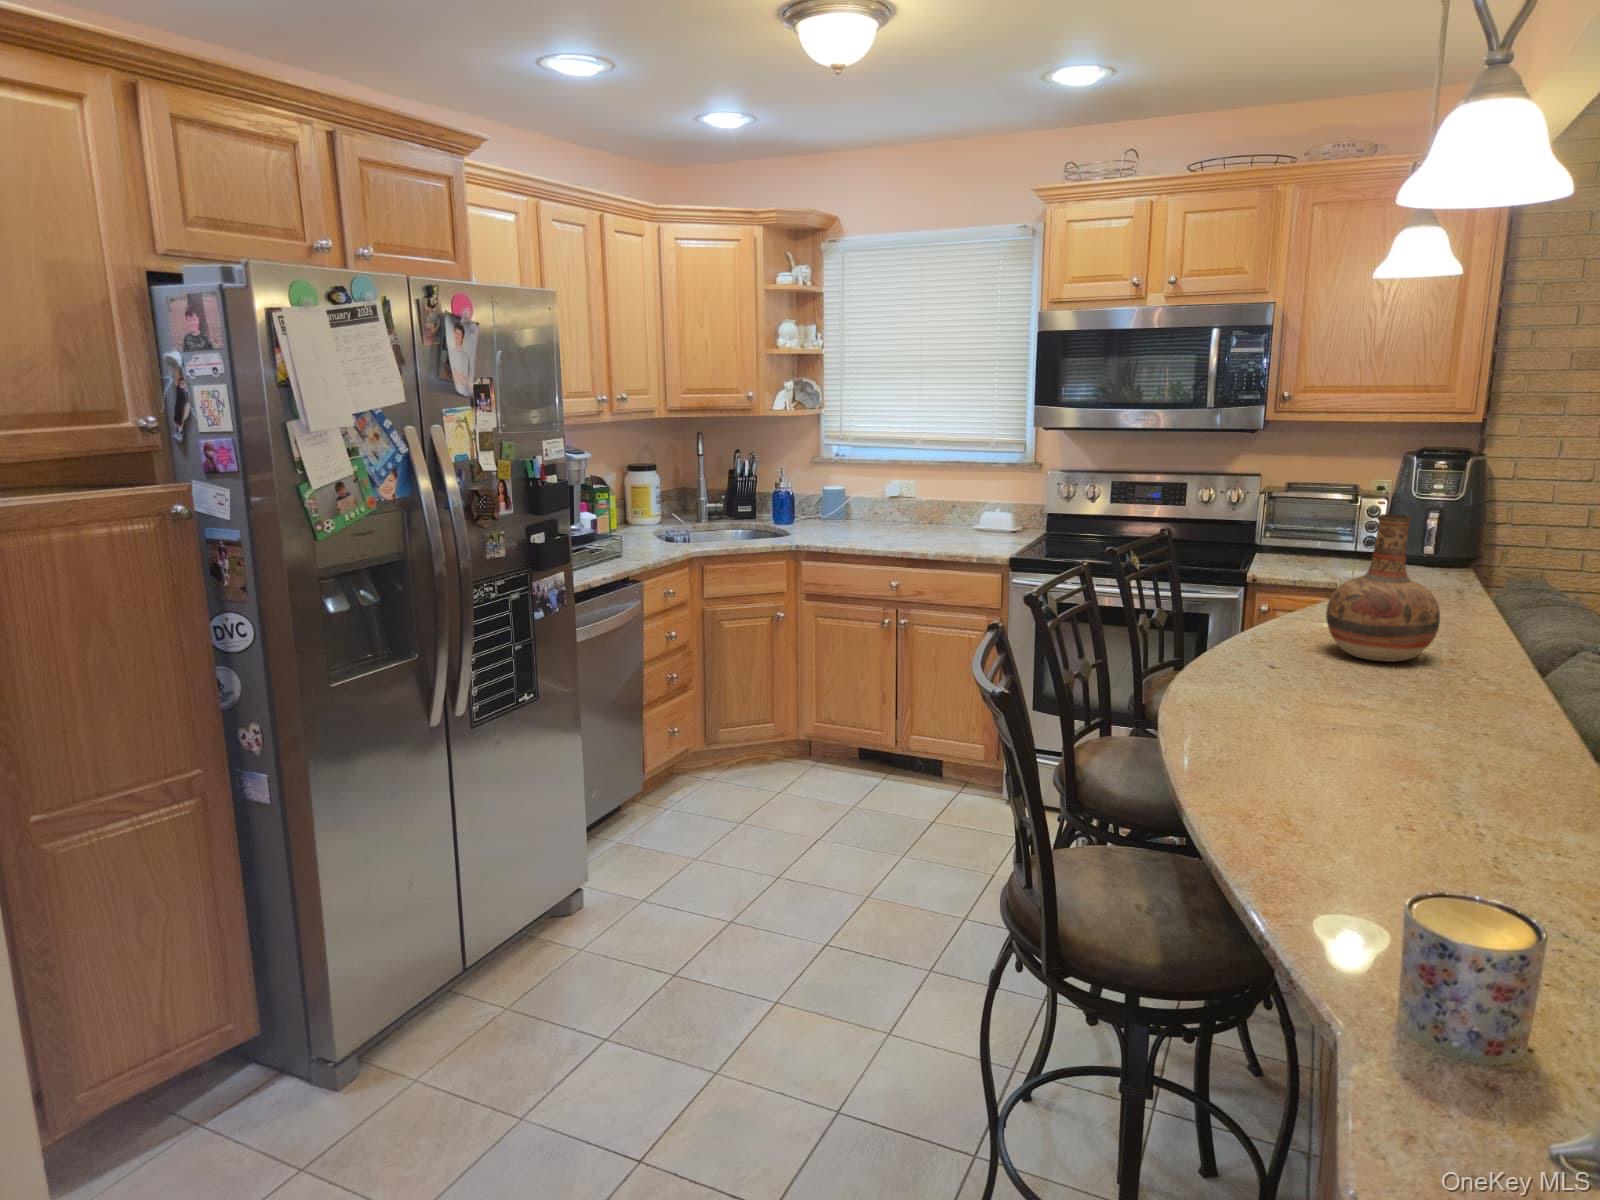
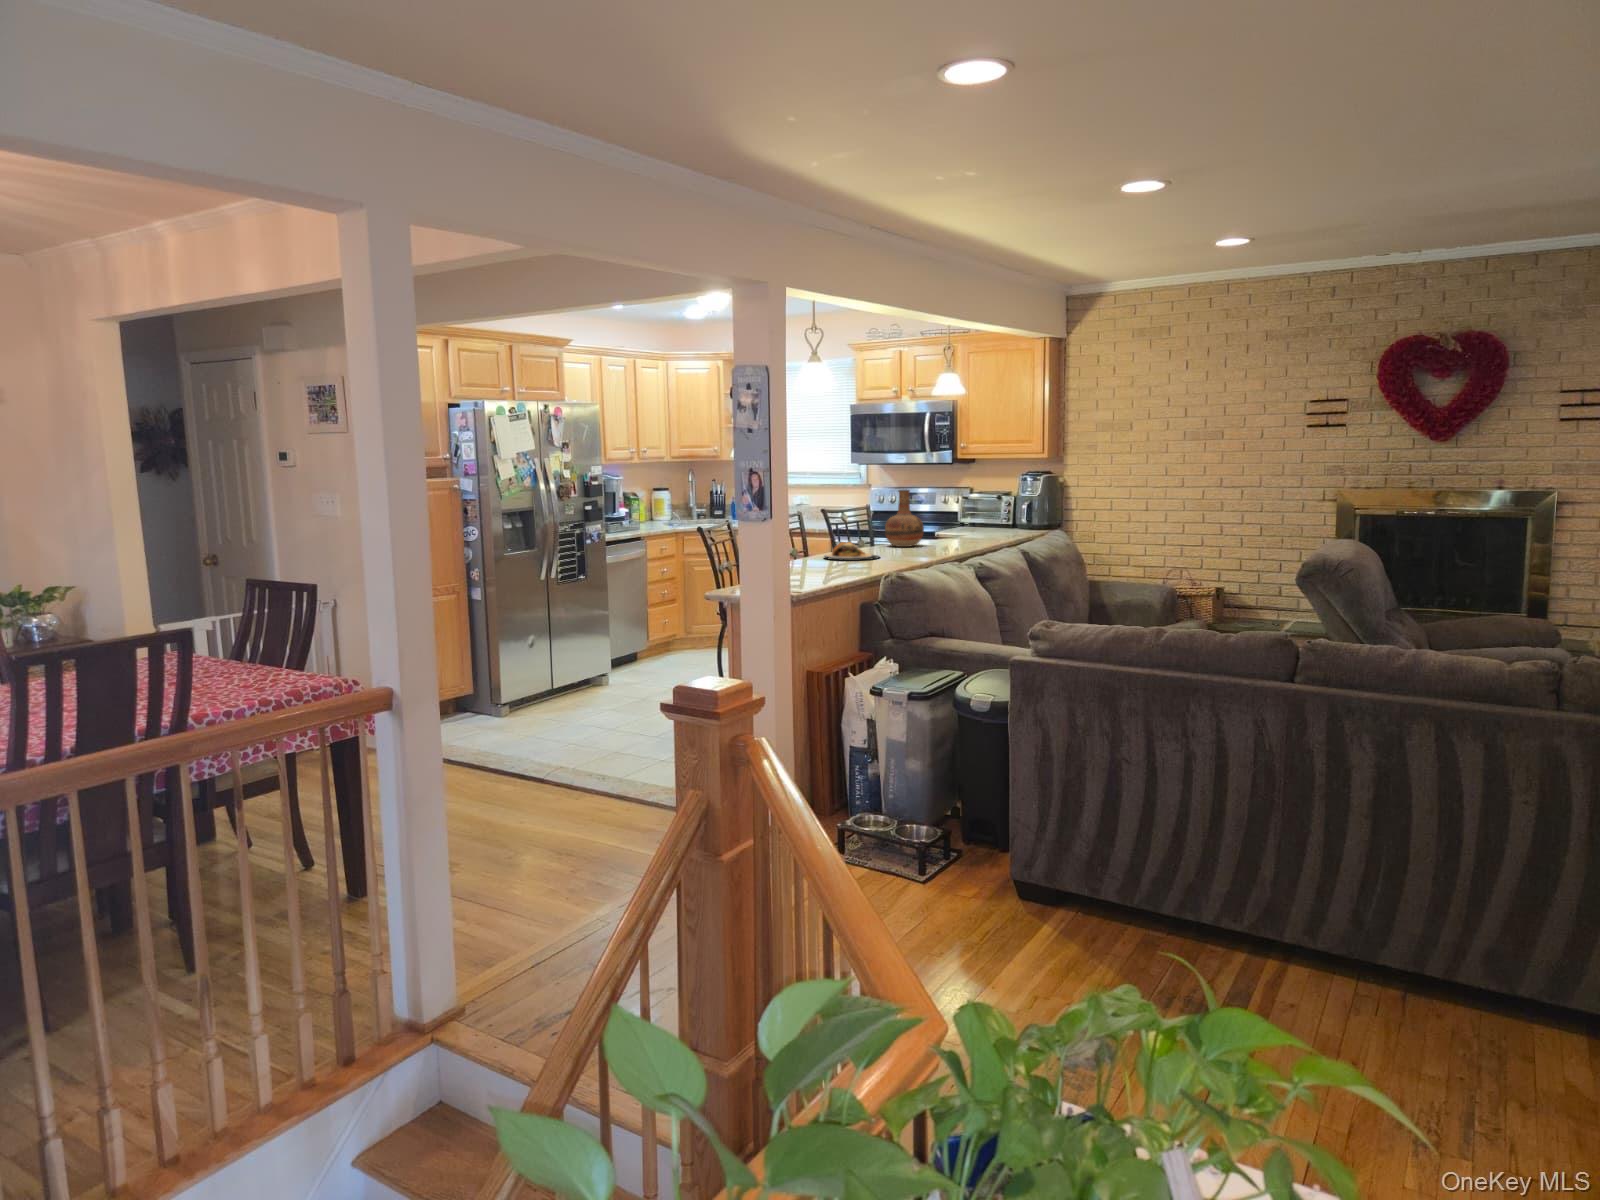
plate: none [1332,713,1538,789] -> present [824,542,879,561]

